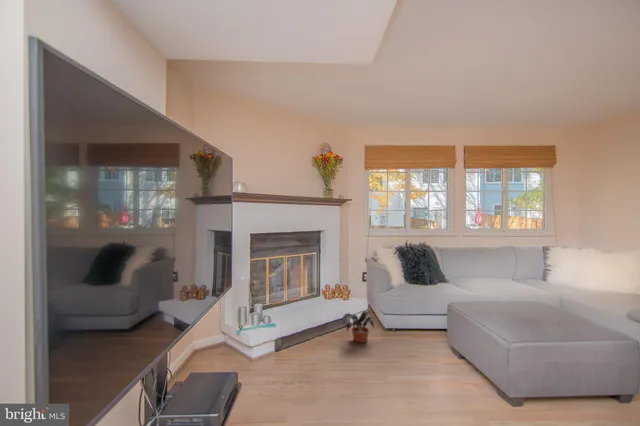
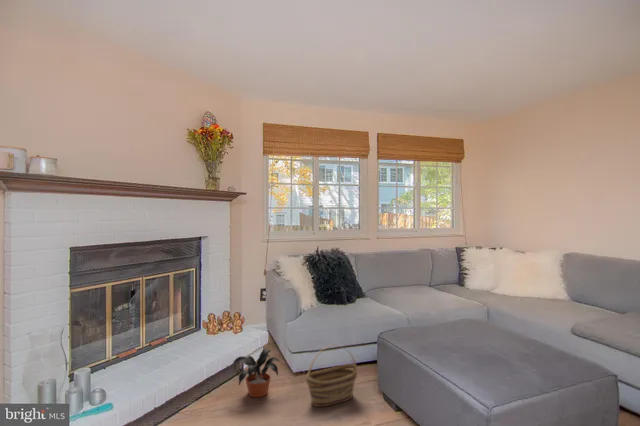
basket: none [394,310,434,354] -> present [306,359,357,407]

